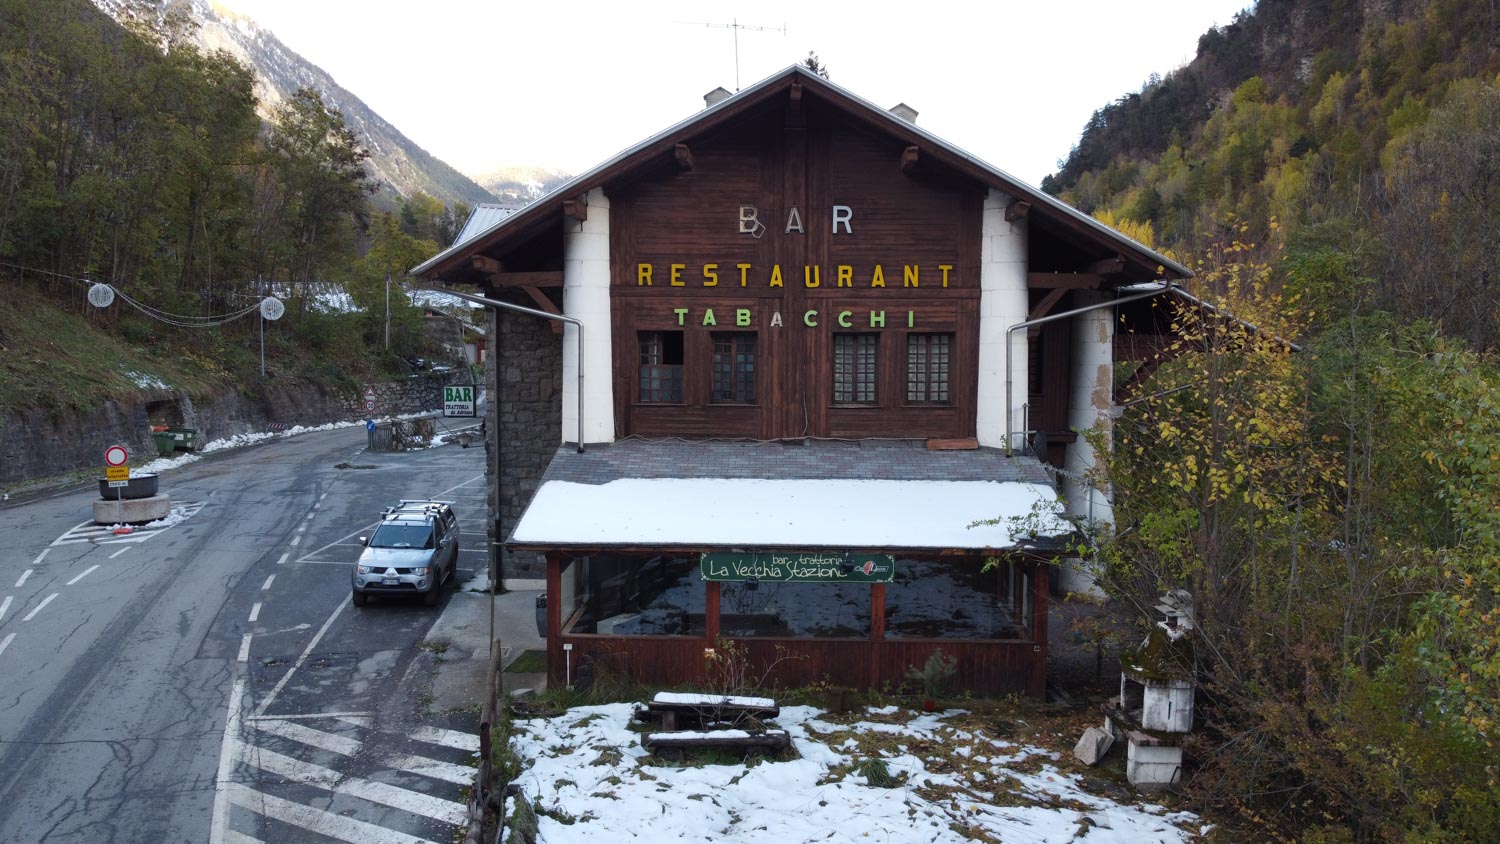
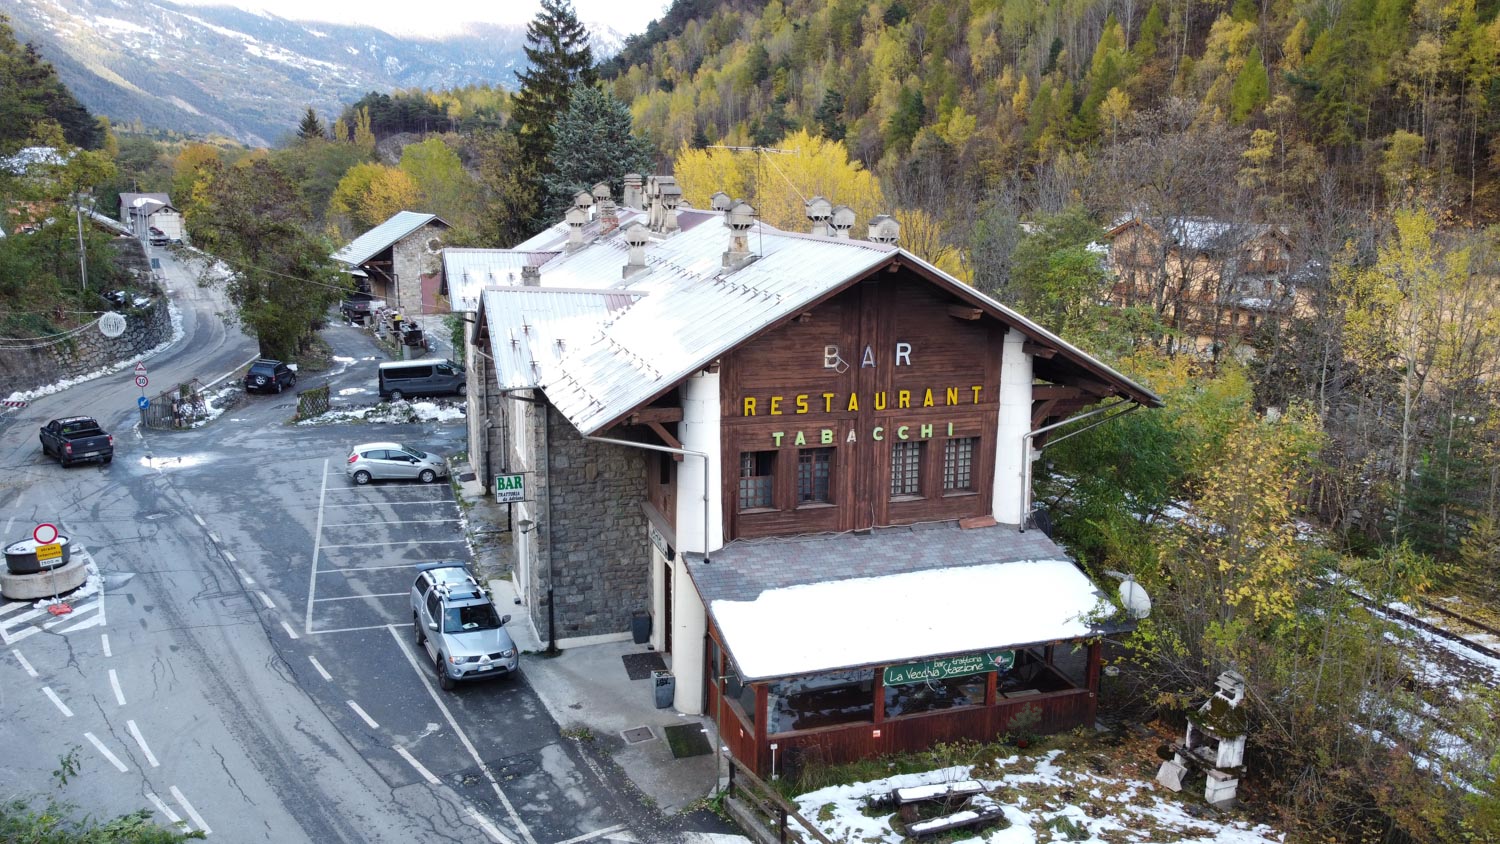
woven basket: present [826,684,869,715] -> none [954,737,992,764]

